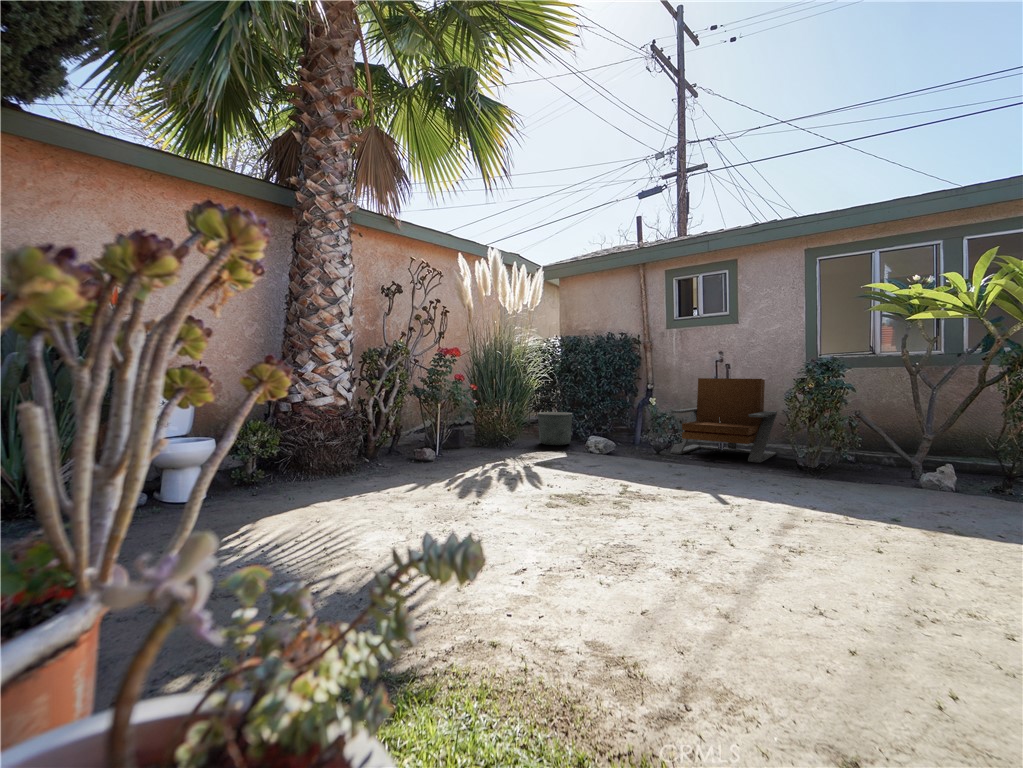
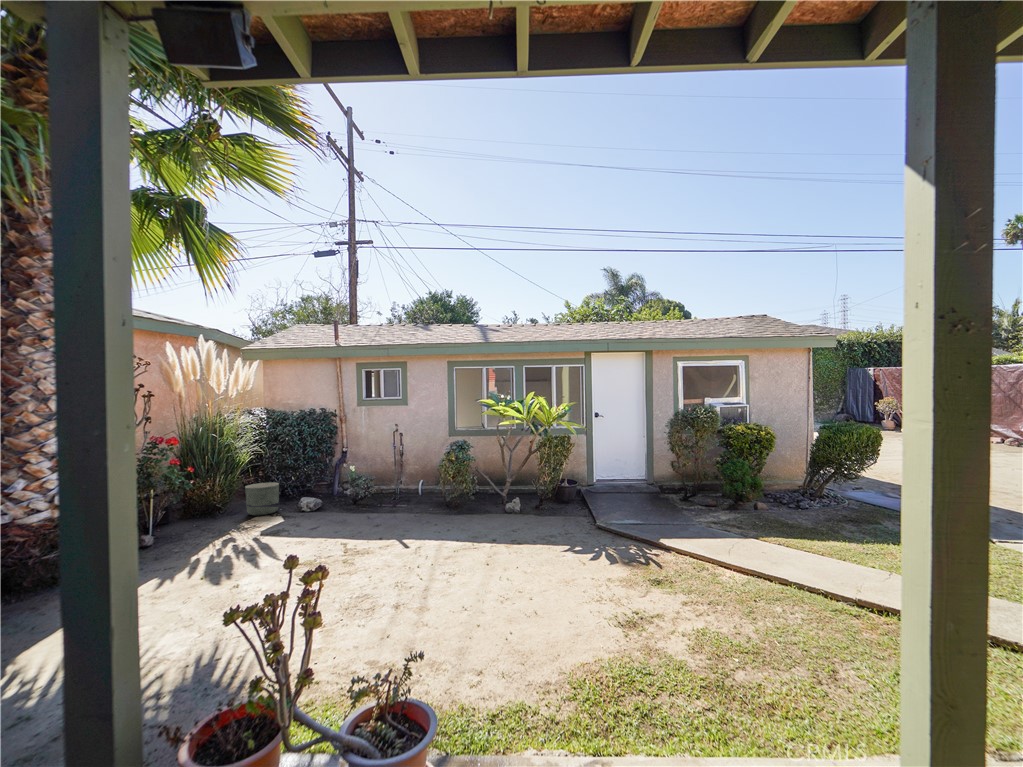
lounge chair: present [670,378,777,463] -> none [367,442,442,507]

